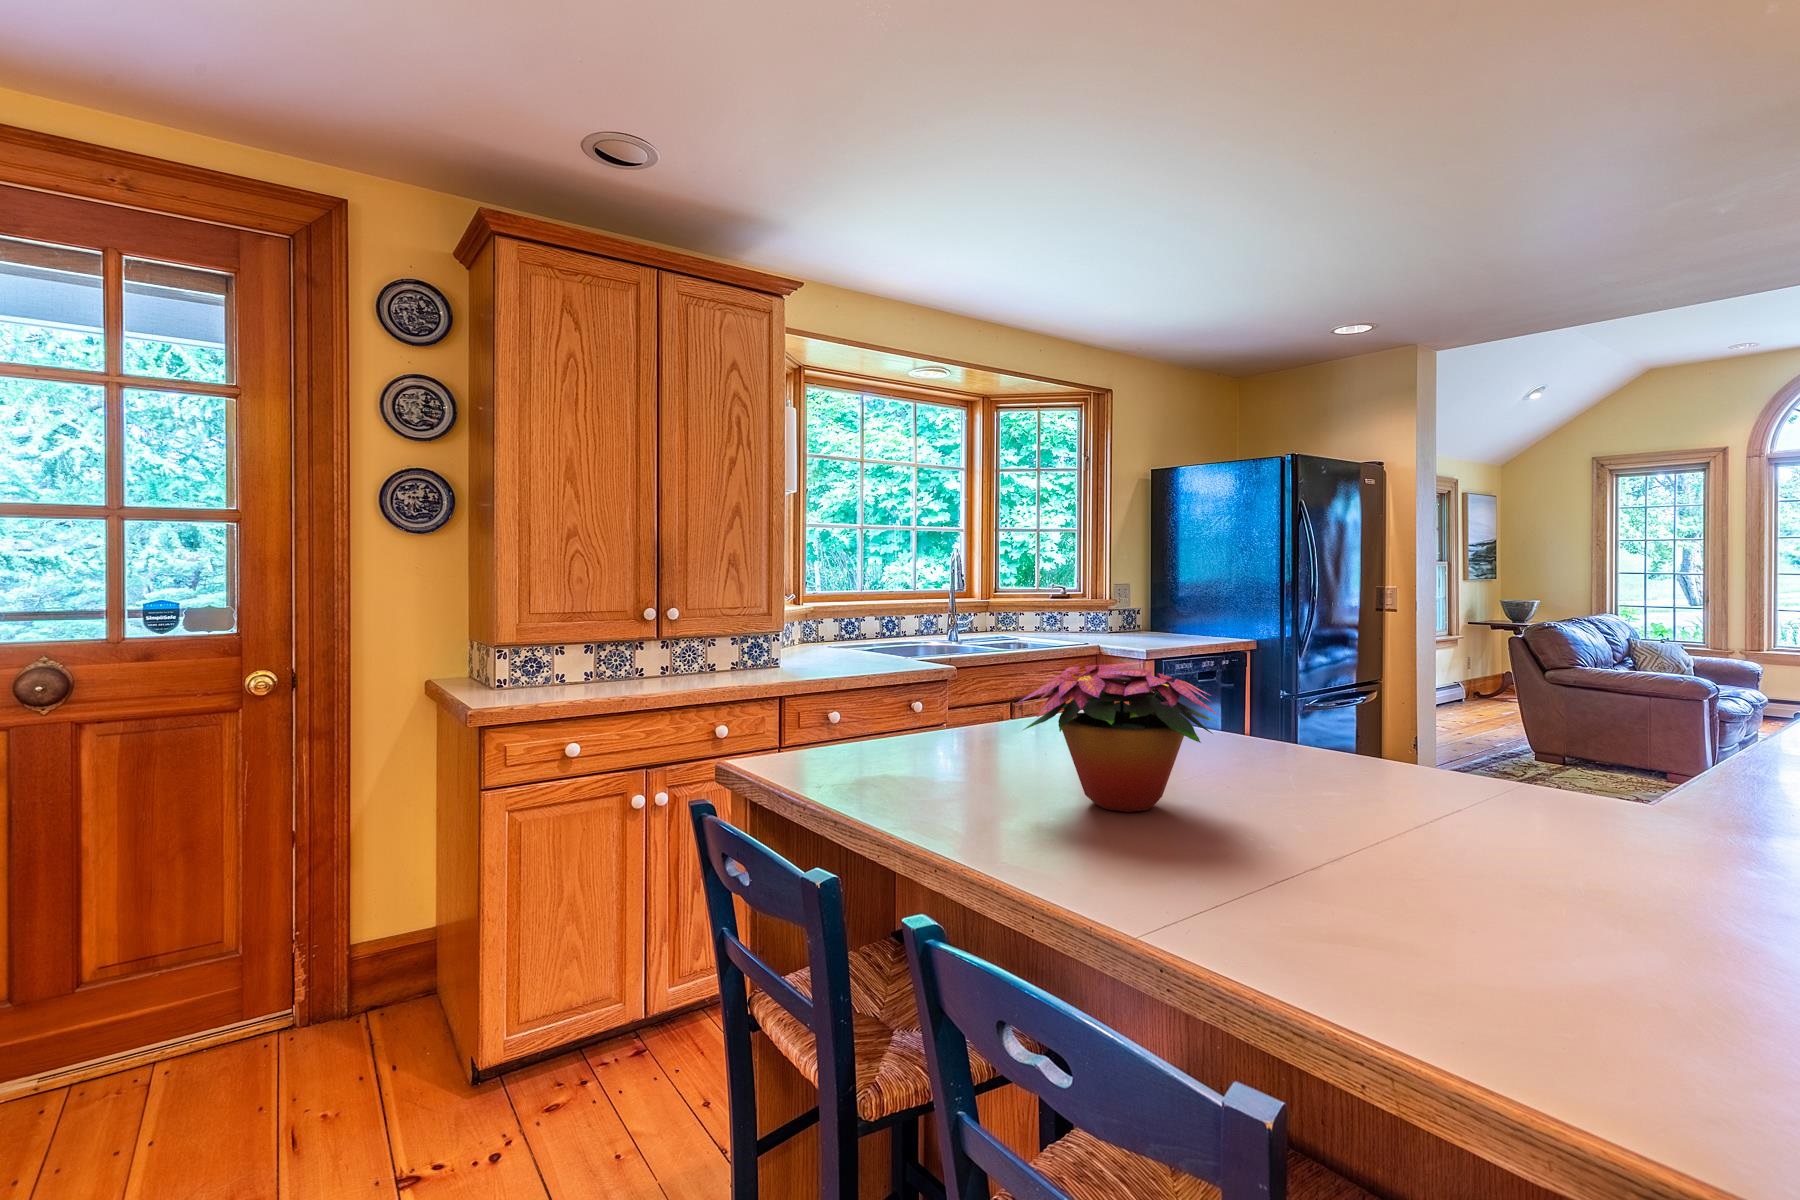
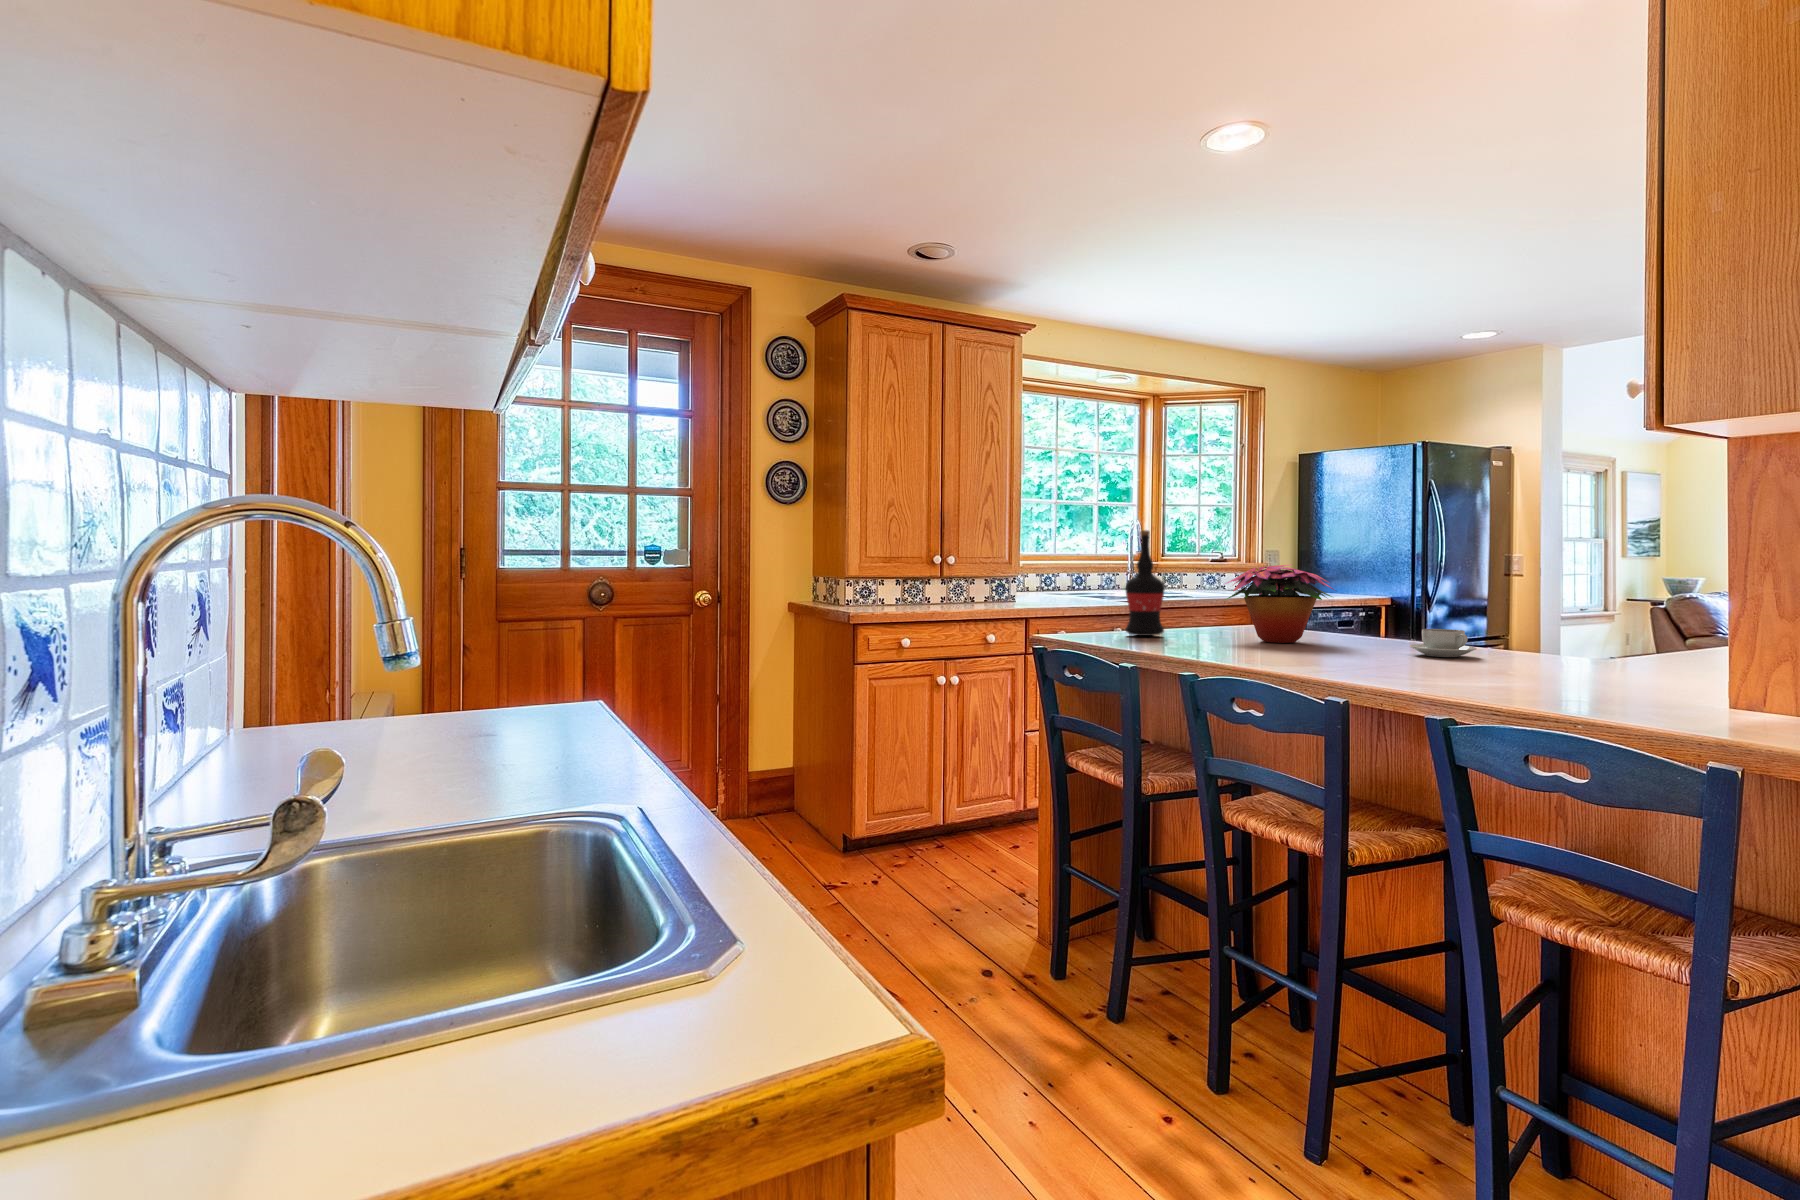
wine bottle: none [858,593,926,787] -> present [1125,530,1165,636]
coffee cup: none [1377,815,1520,889] -> present [1410,629,1477,657]

